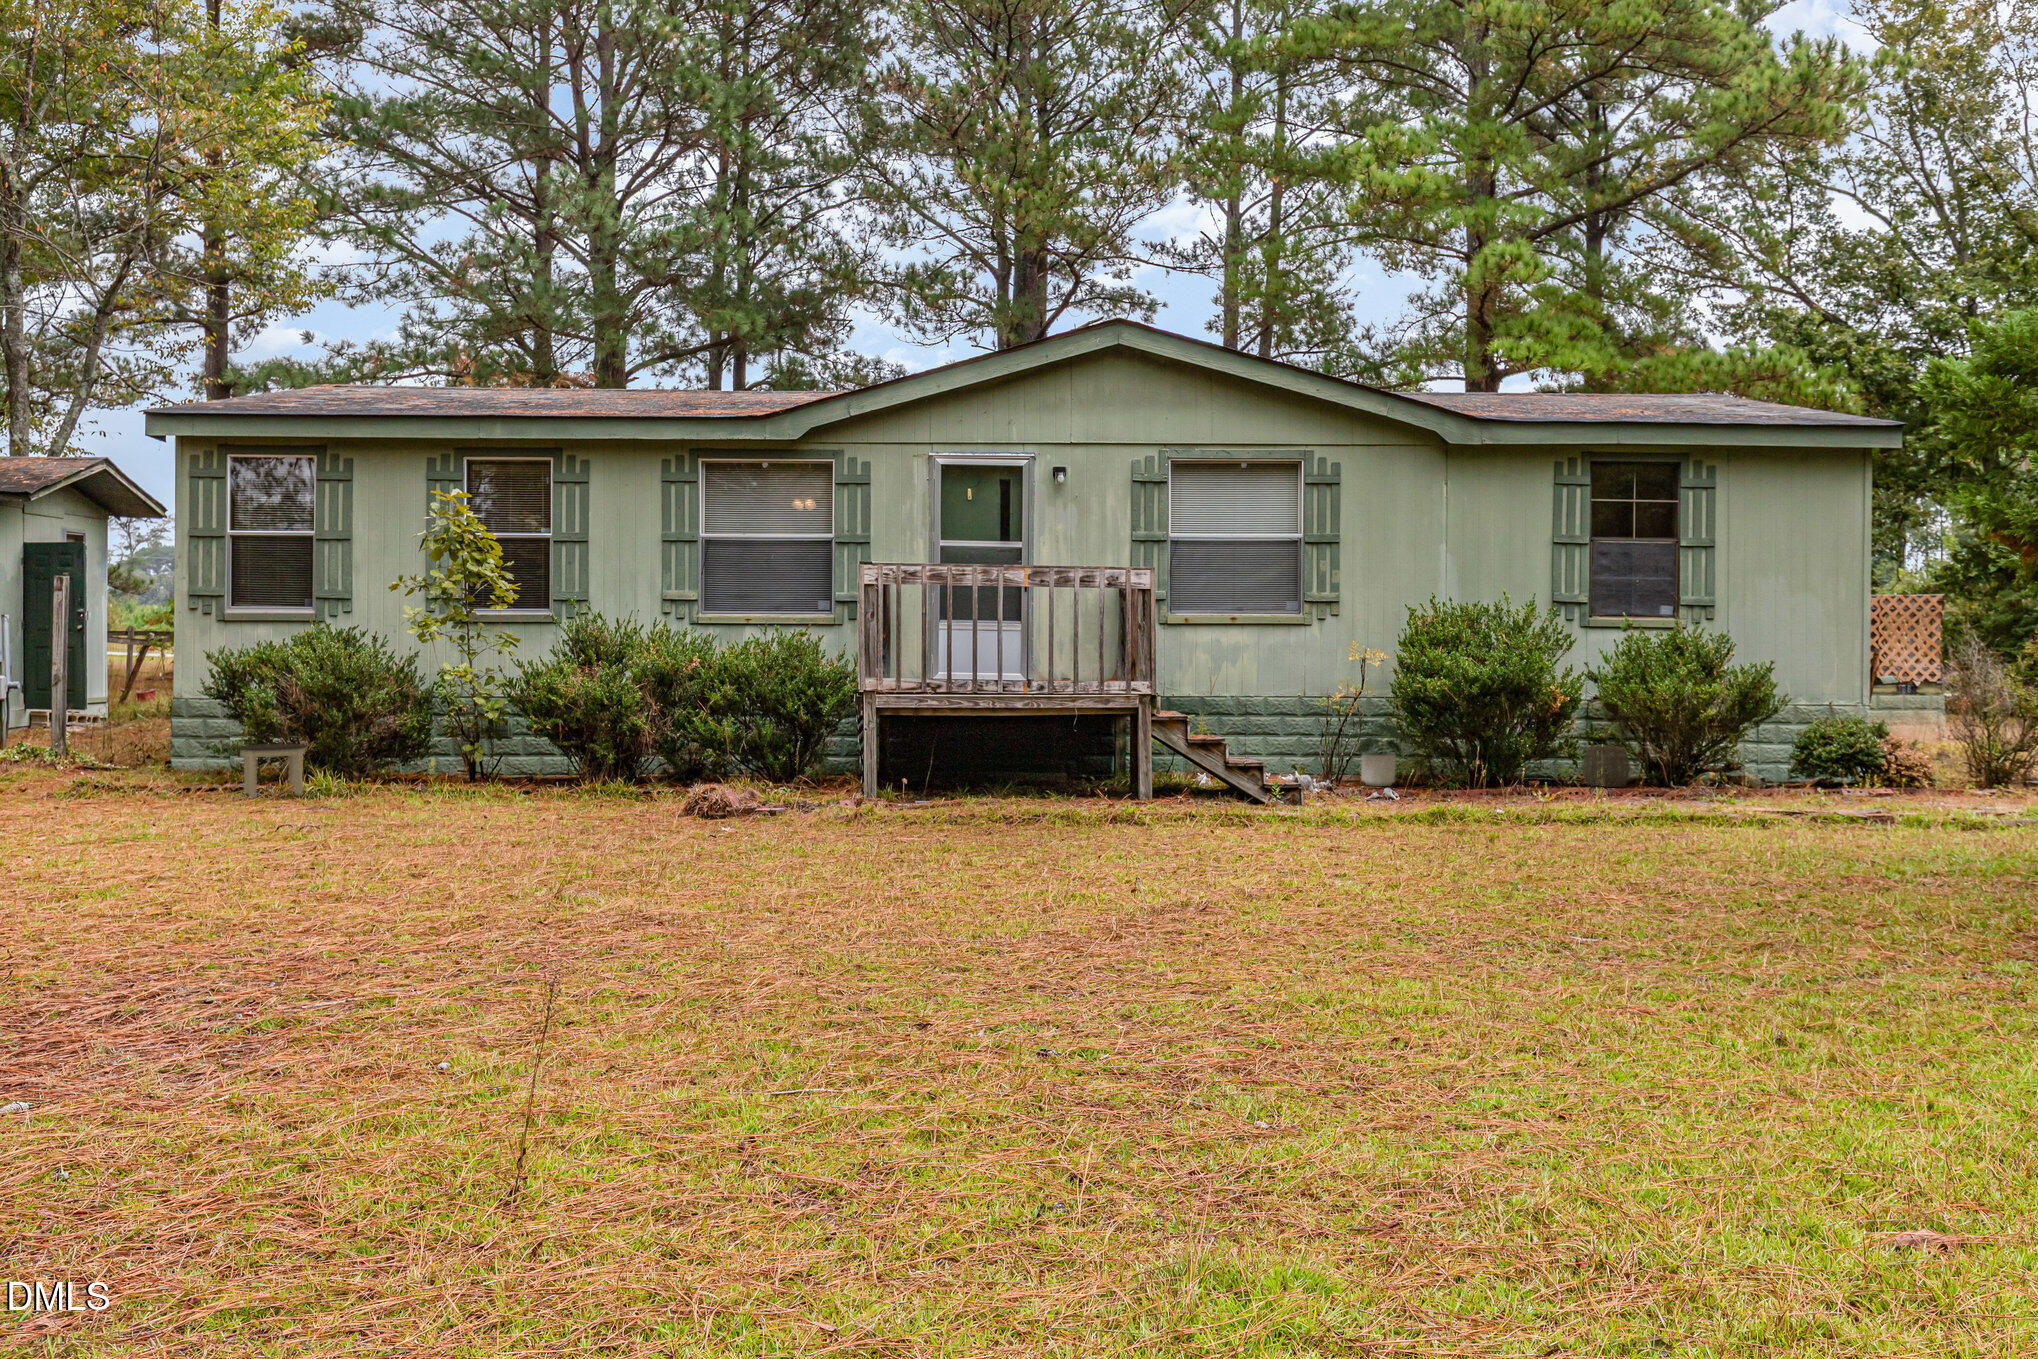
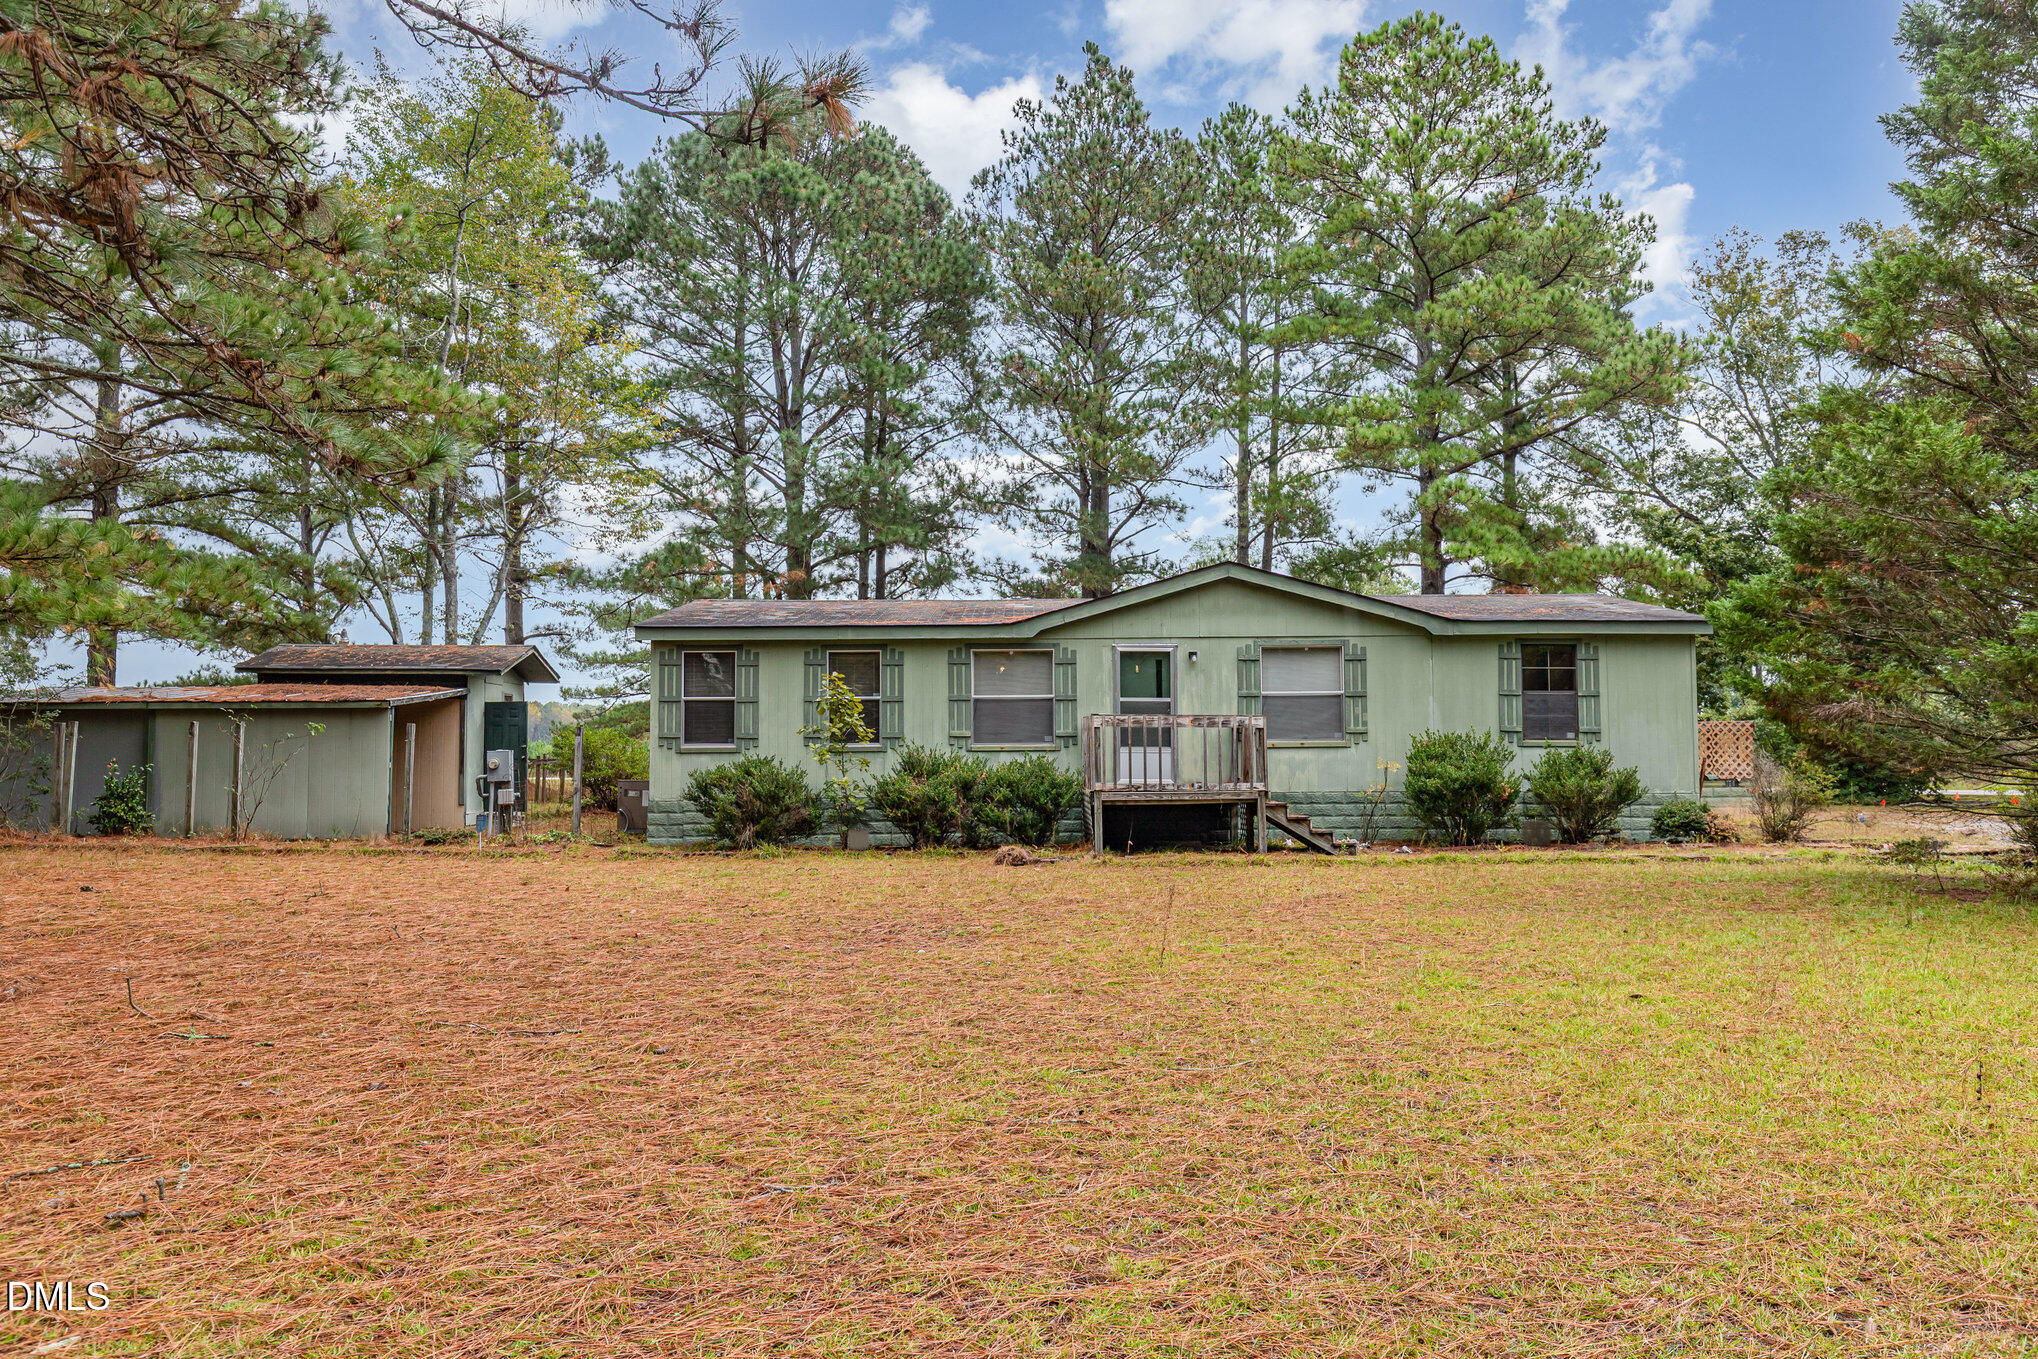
potted plant: present [1342,720,1420,786] -> present [837,809,882,850]
round table: present [236,744,308,798] -> none [722,827,761,859]

